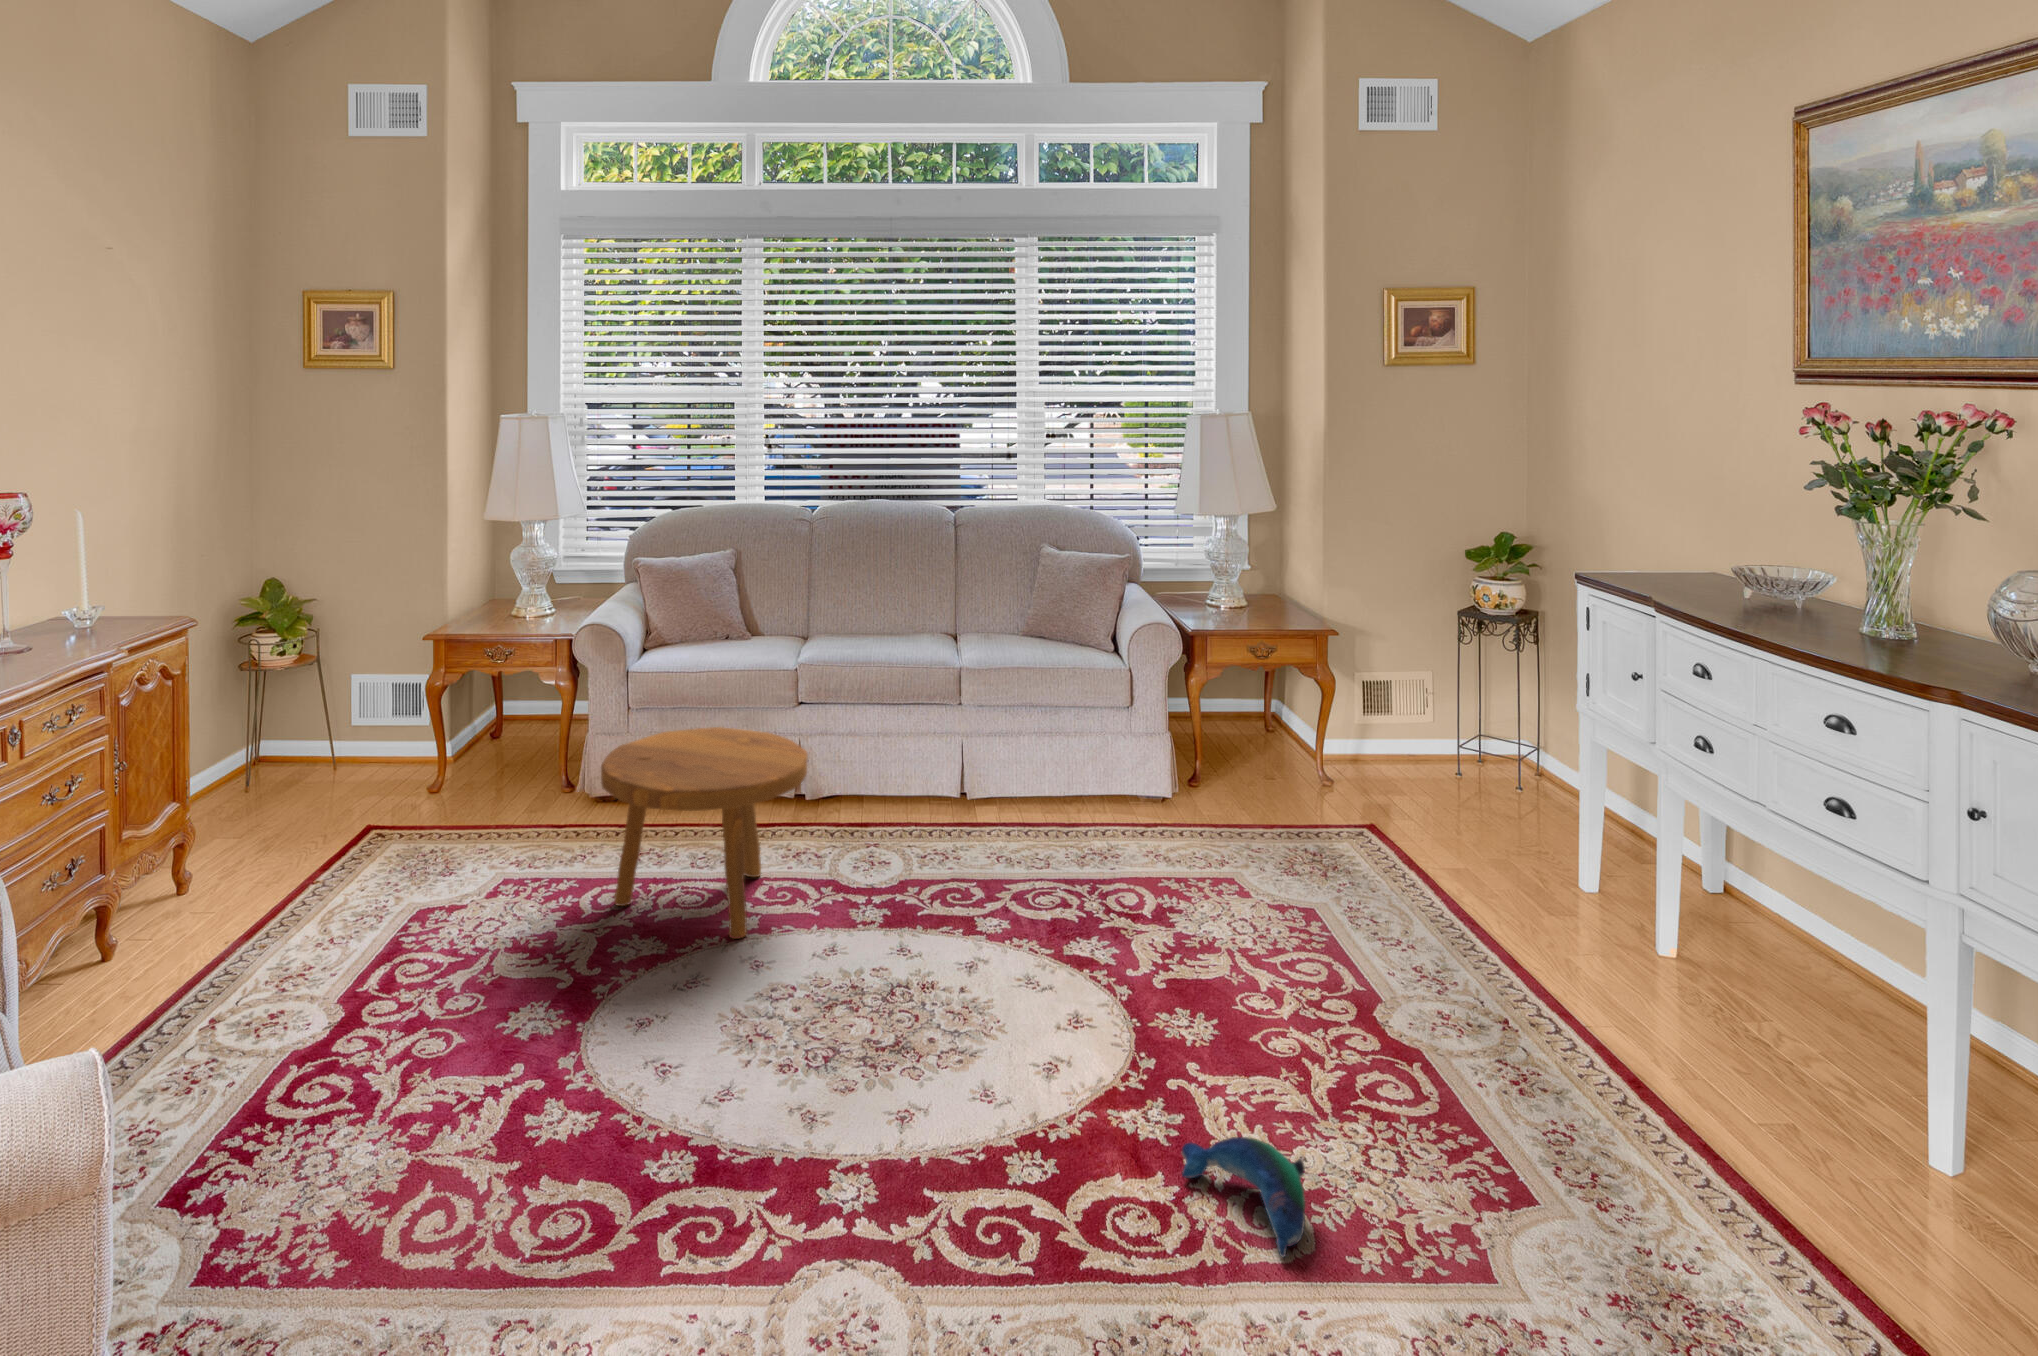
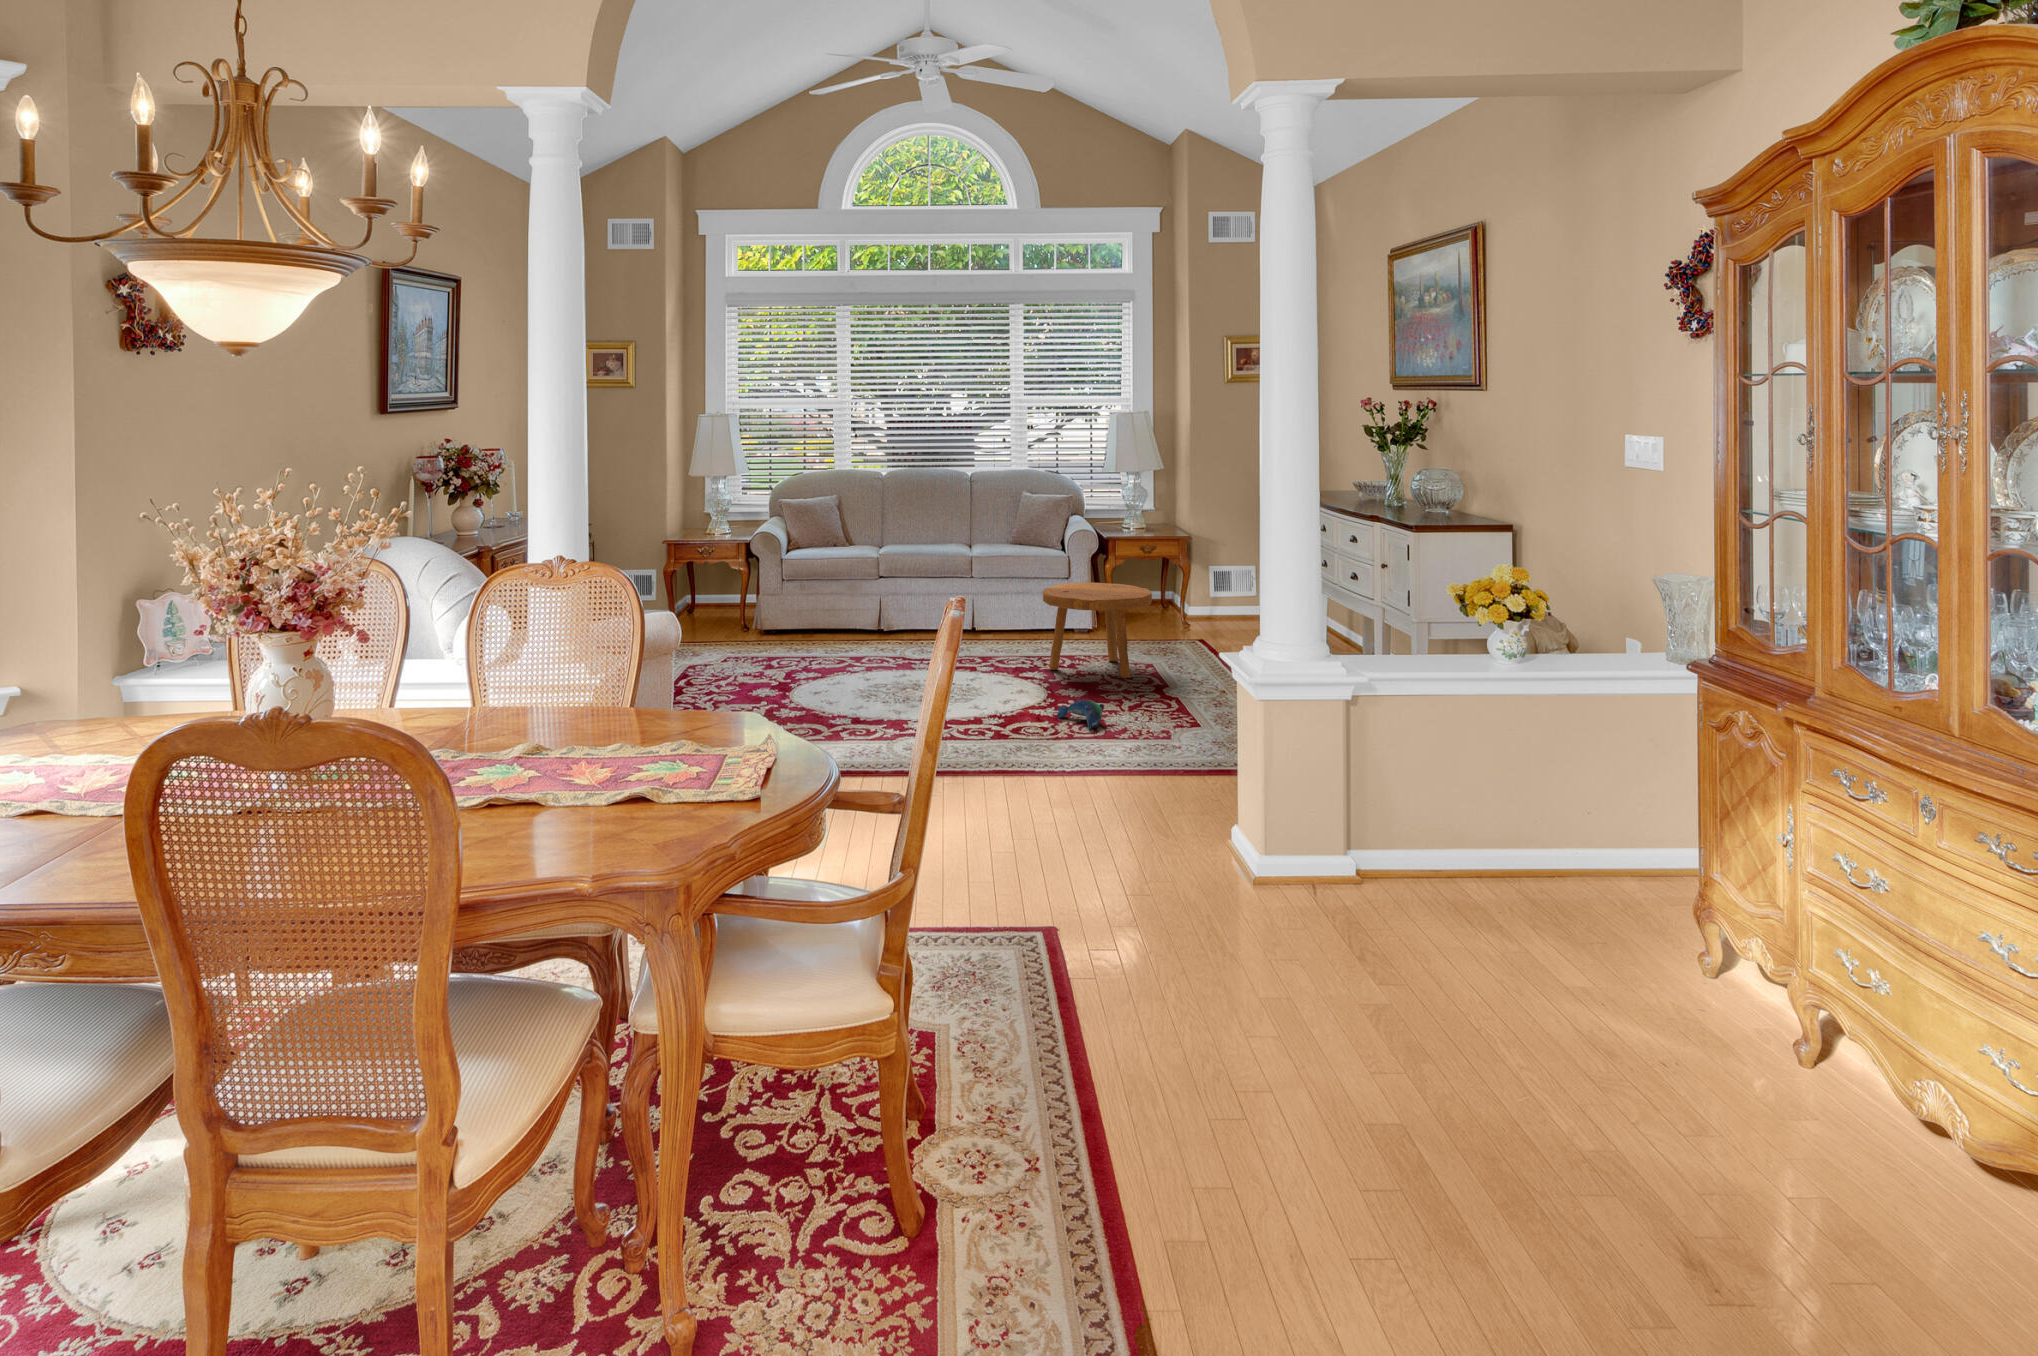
footstool: present [601,727,808,939] -> present [1043,582,1152,678]

